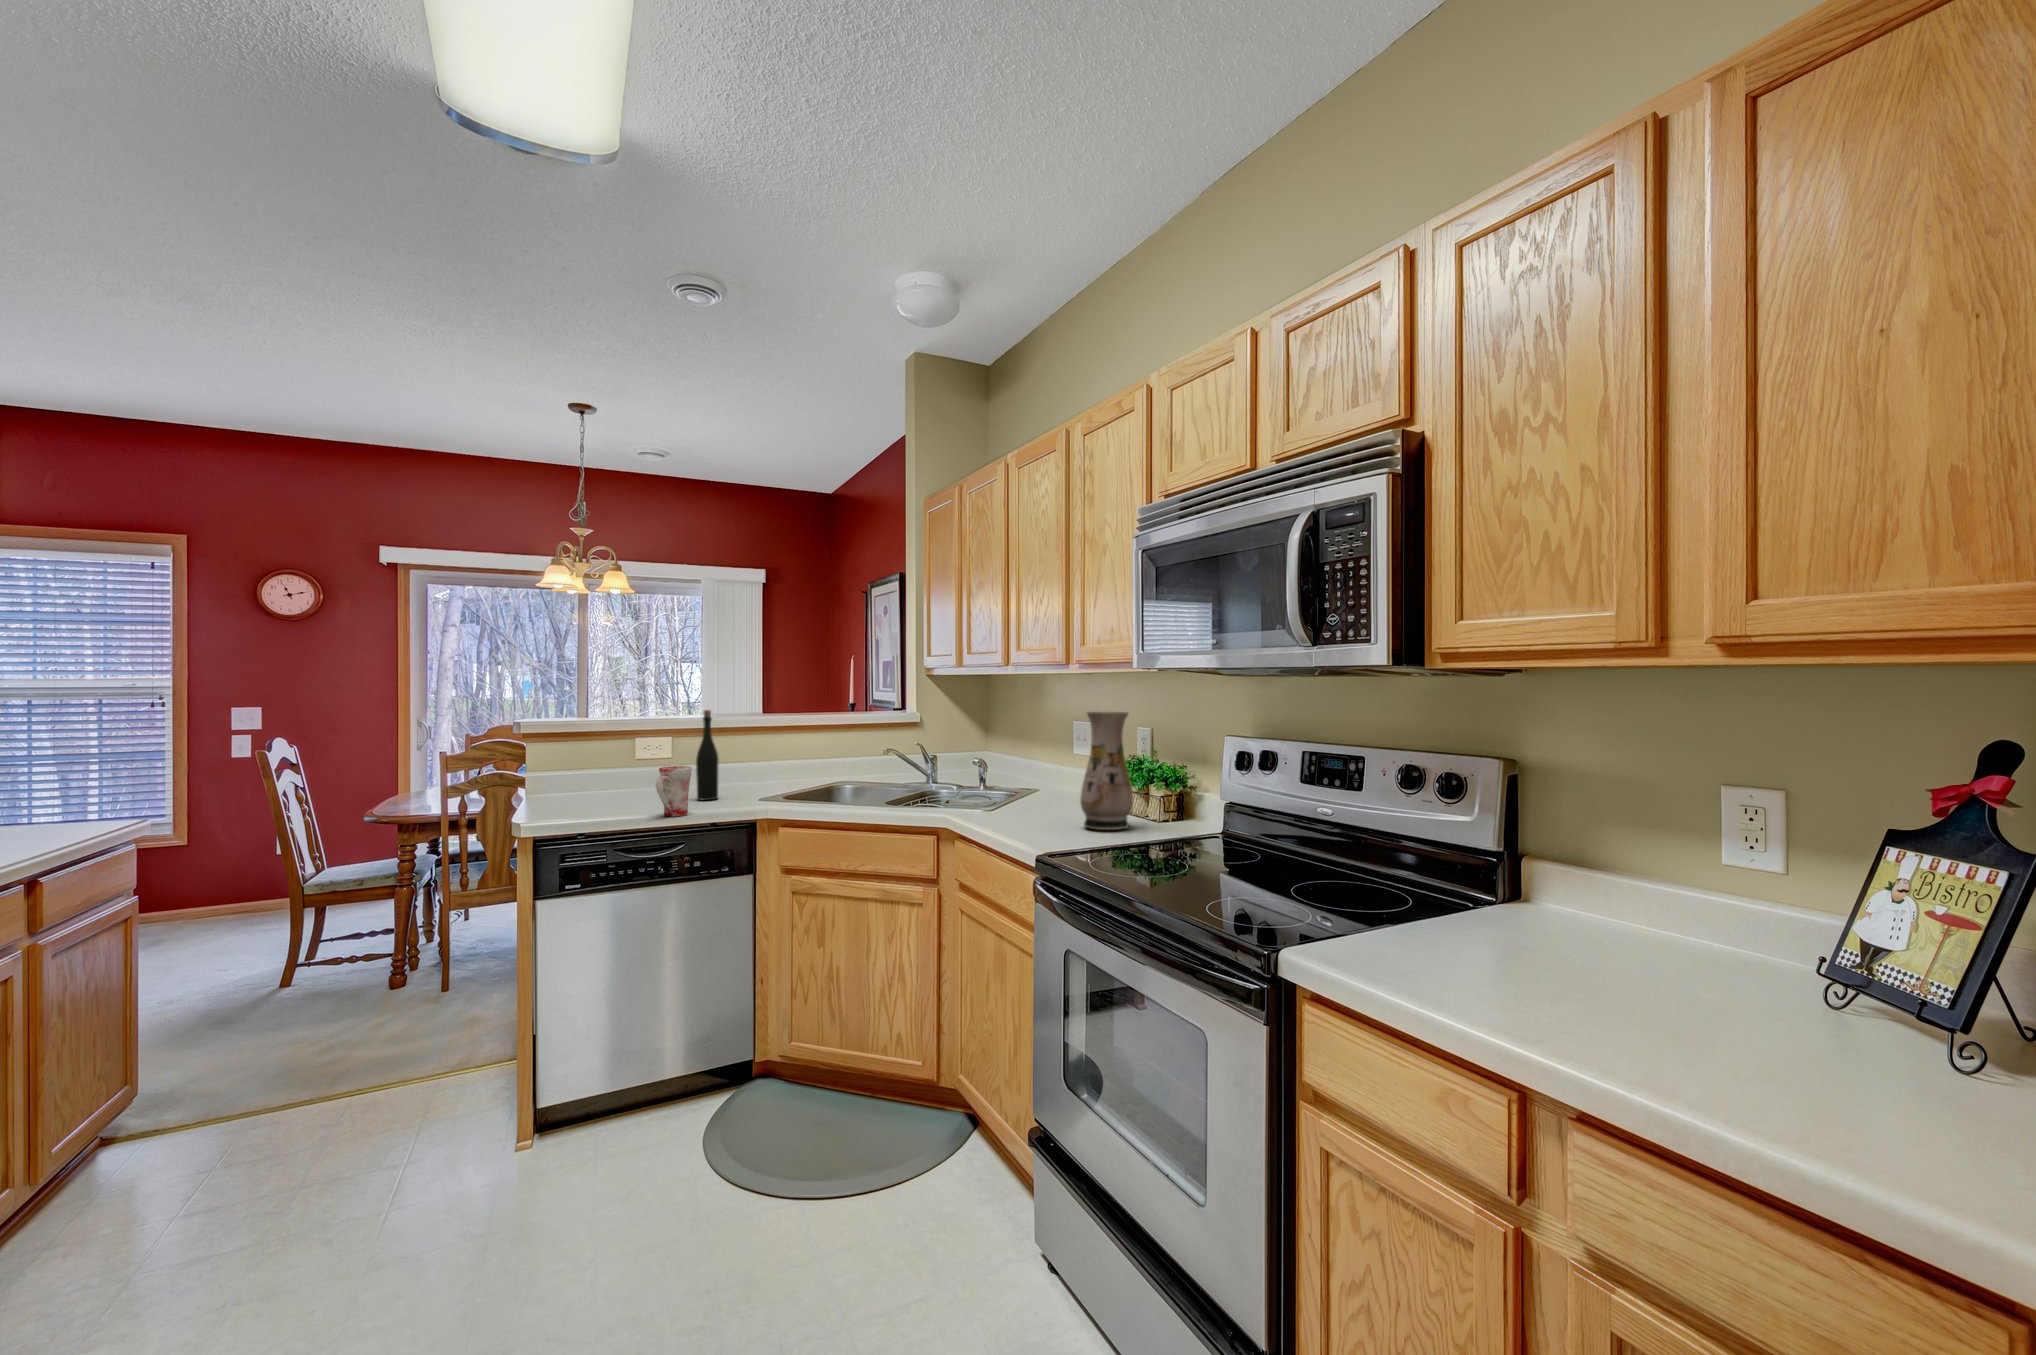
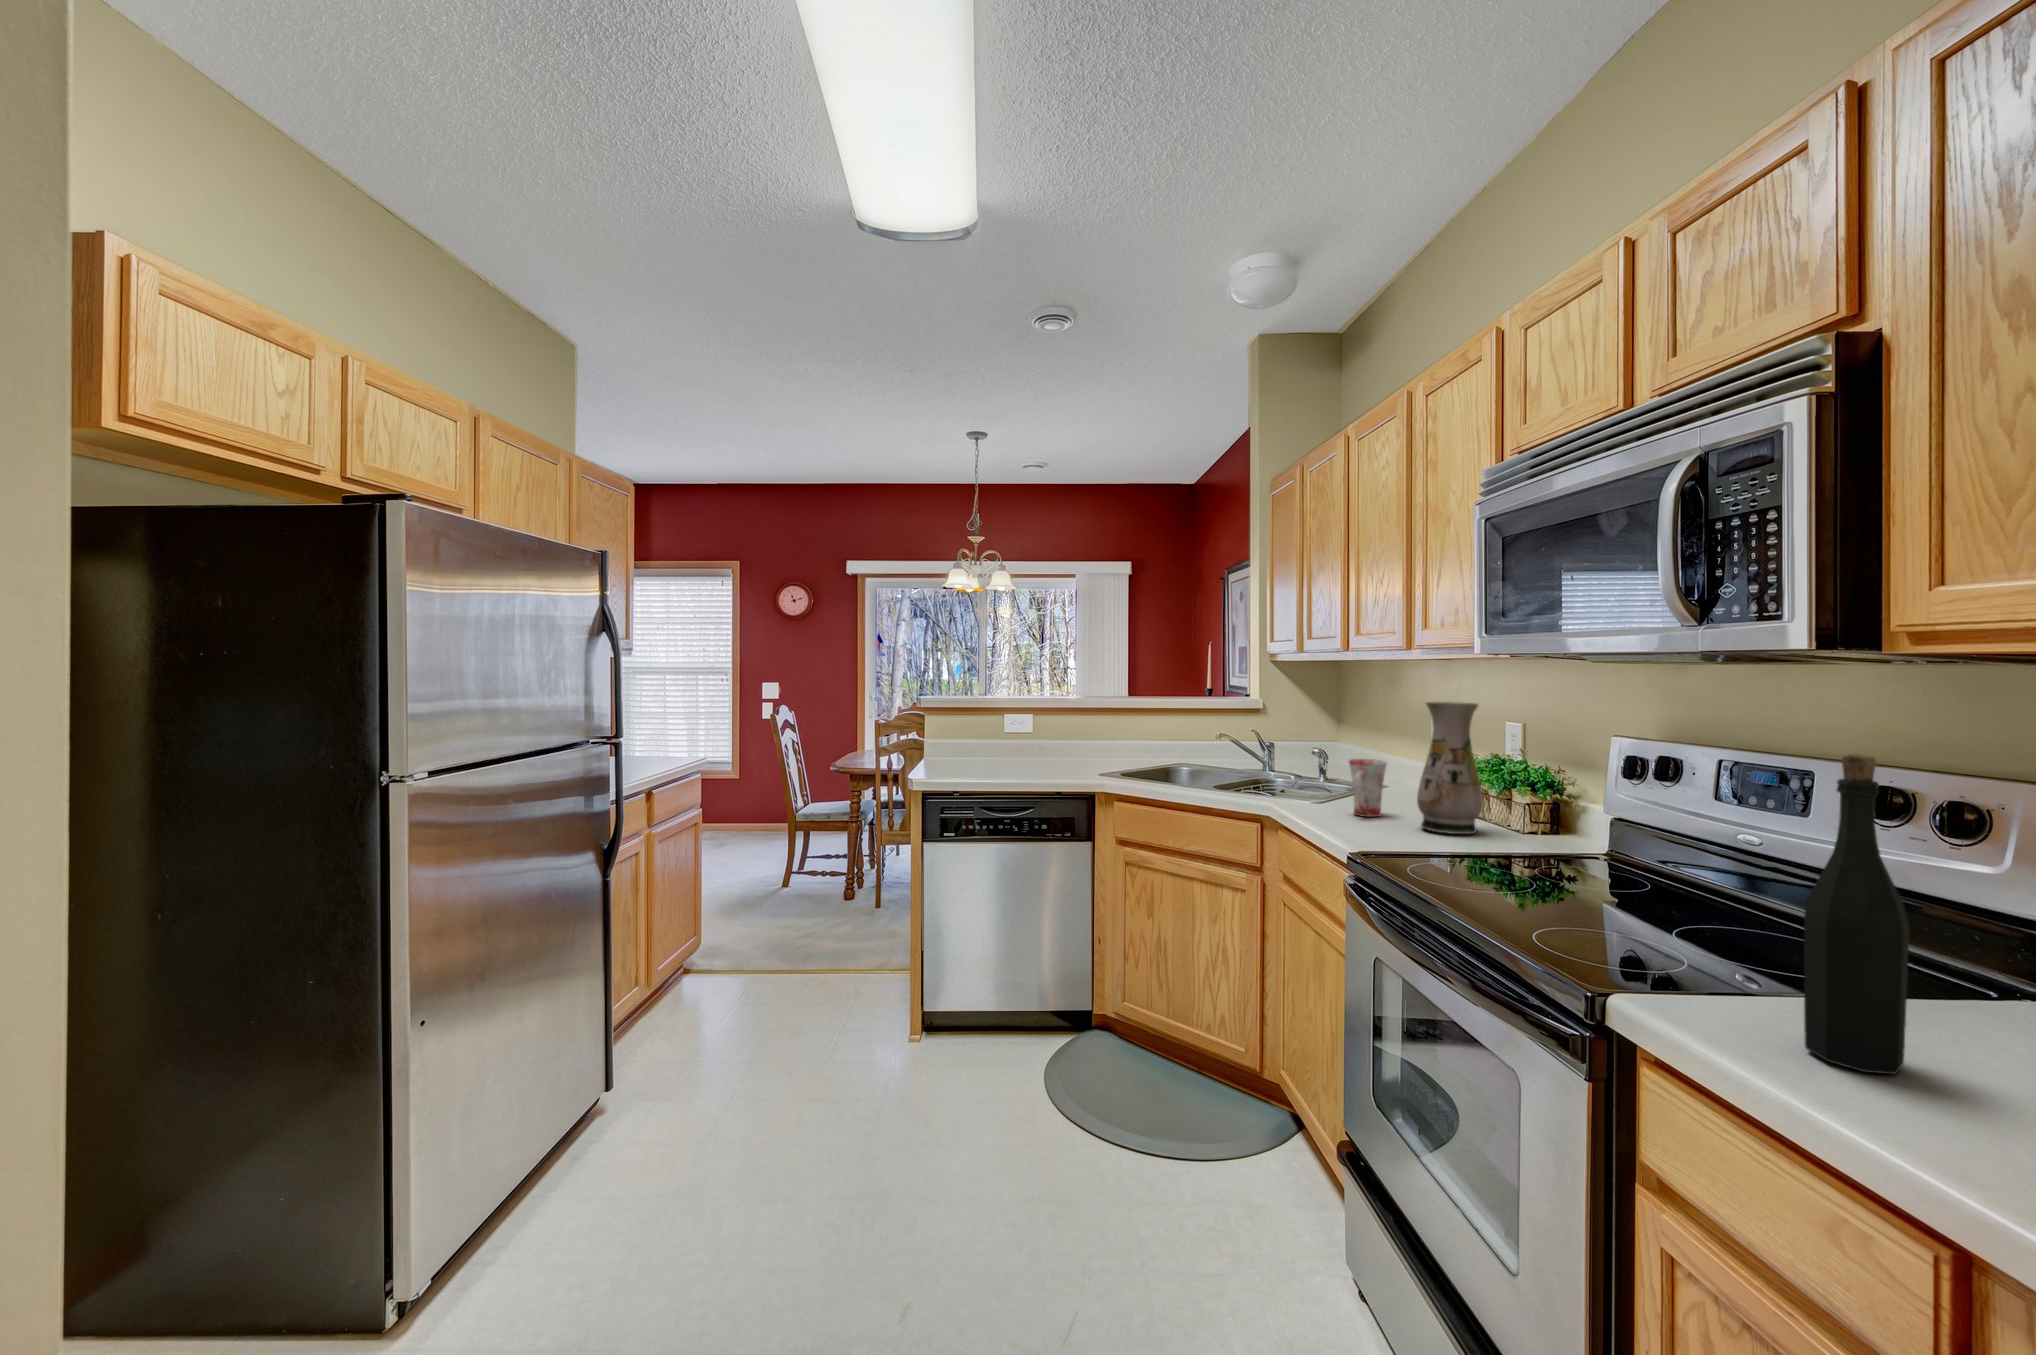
bottle: present [696,710,718,801] -> present [1804,754,1909,1074]
mug: present [656,766,692,816] -> present [1349,759,1387,817]

